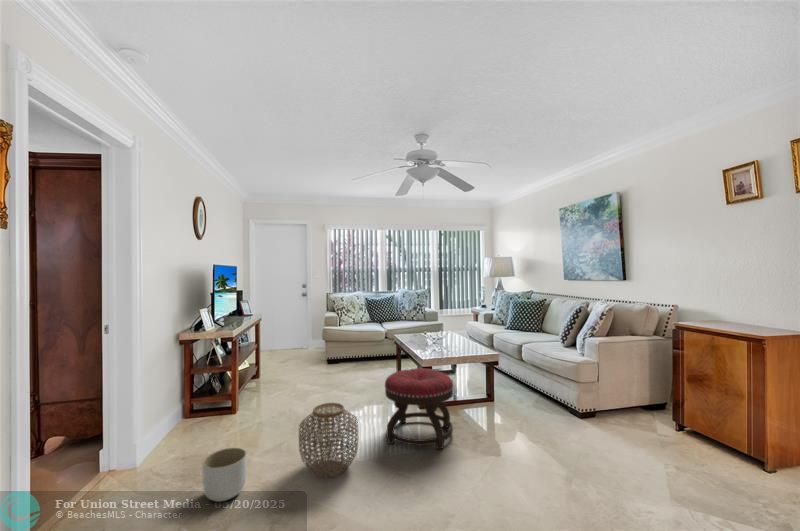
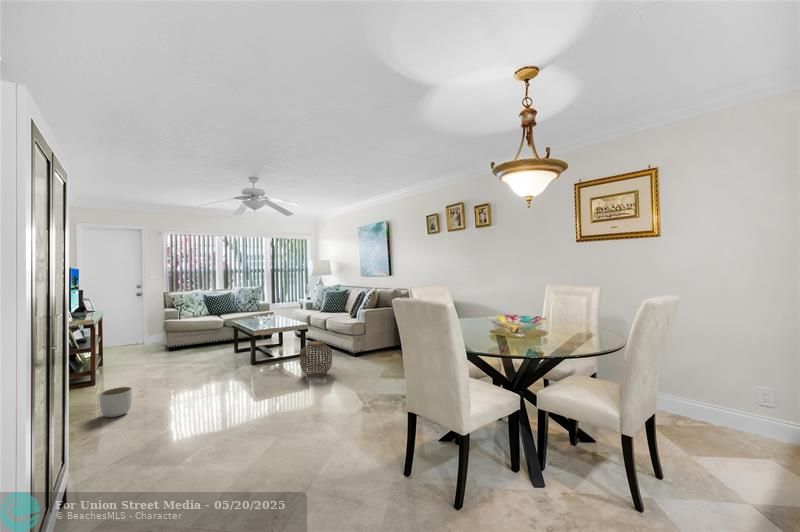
ottoman: present [385,368,453,449] -> none [227,335,274,383]
woven basket: present [299,403,359,478] -> present [300,341,332,377]

